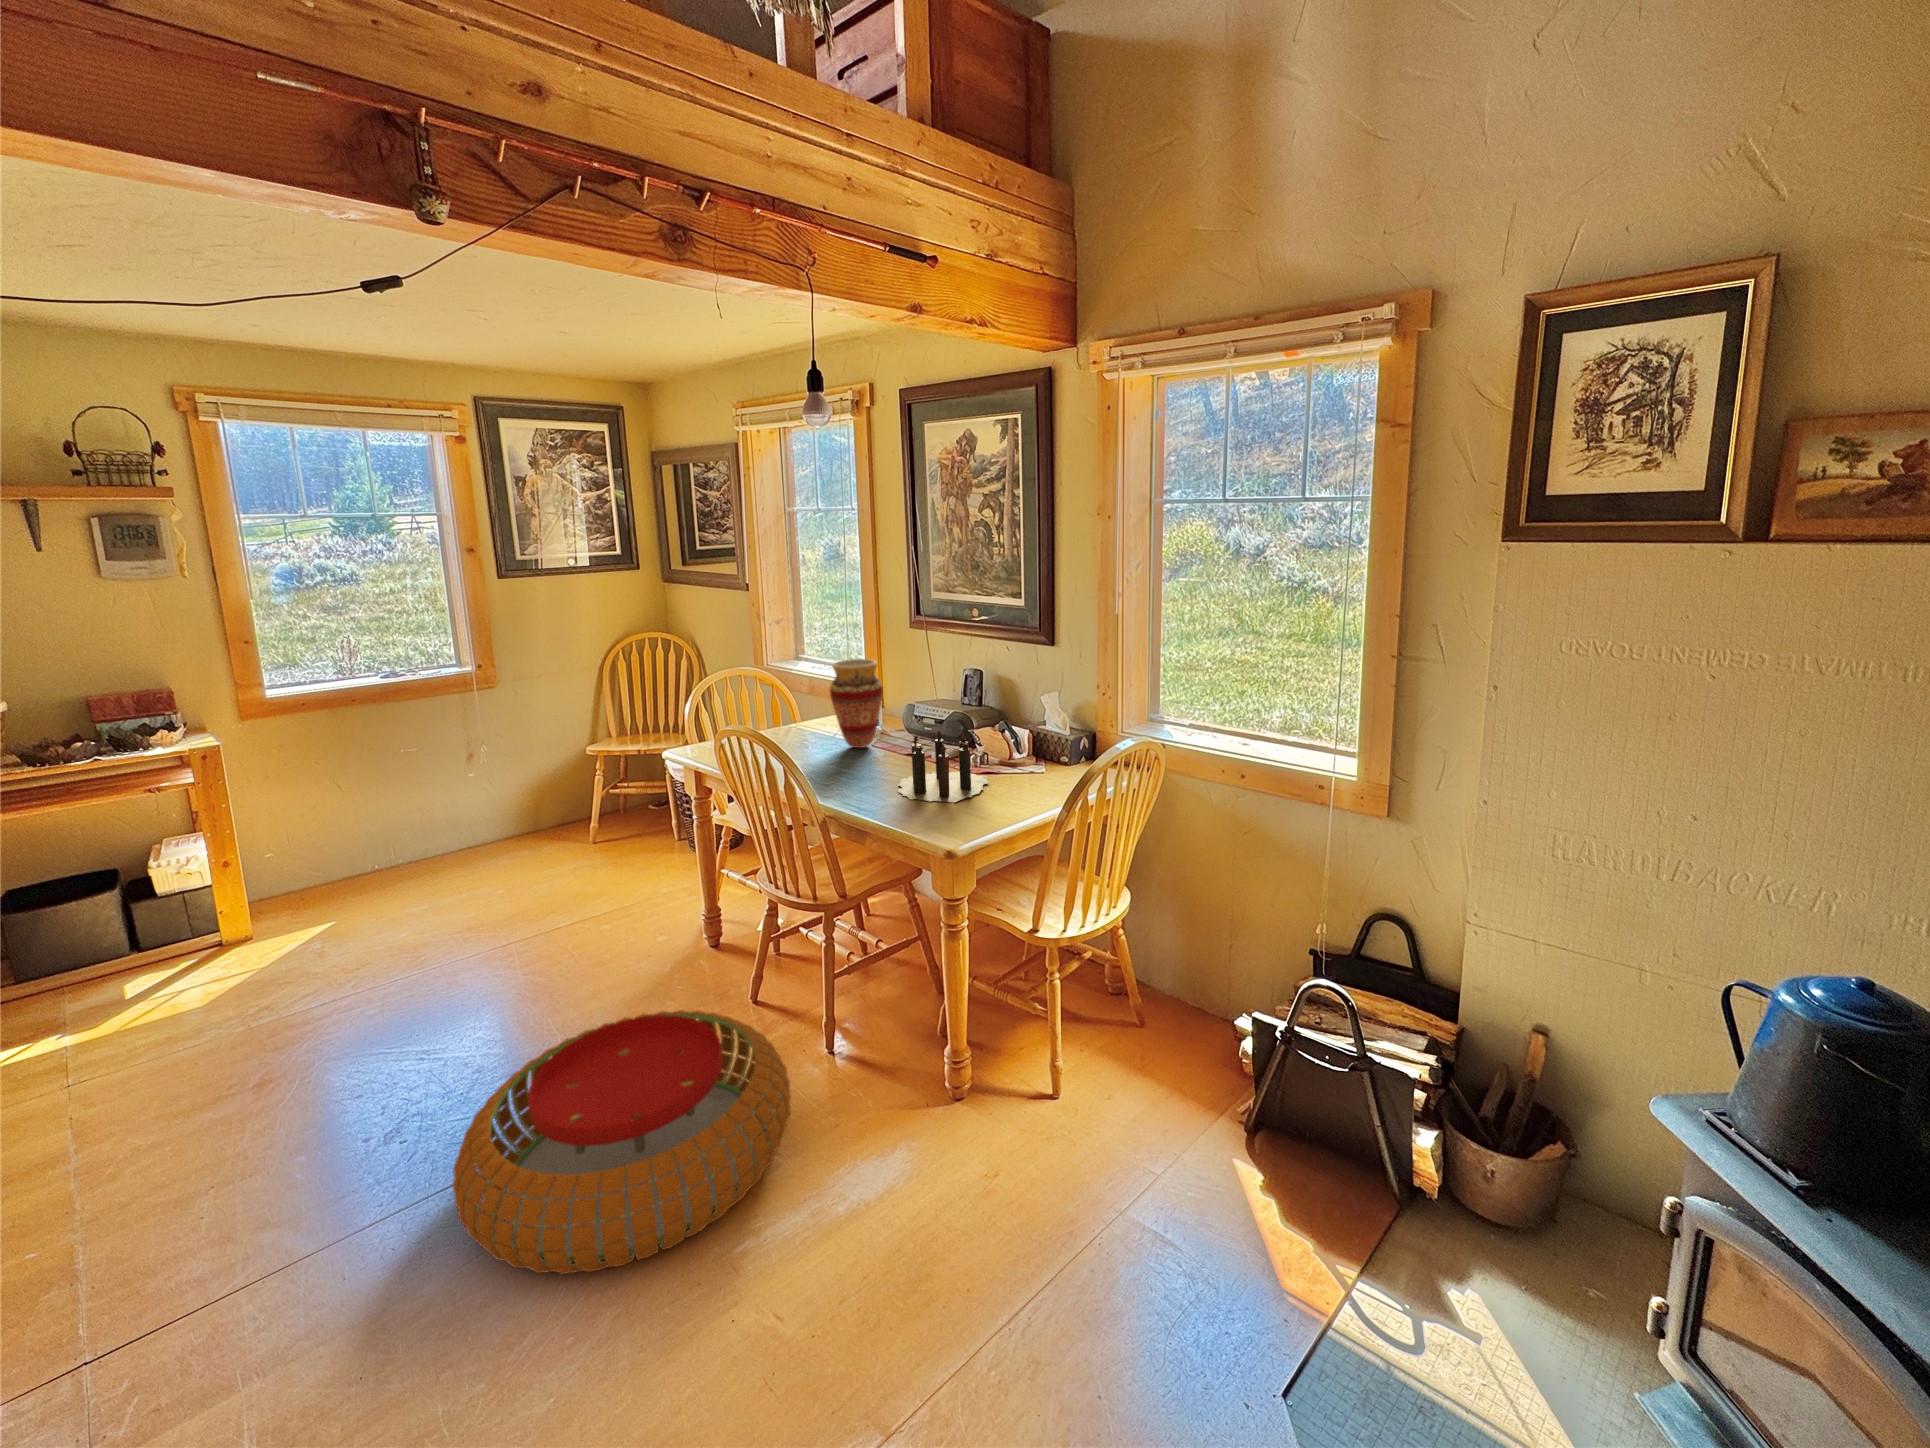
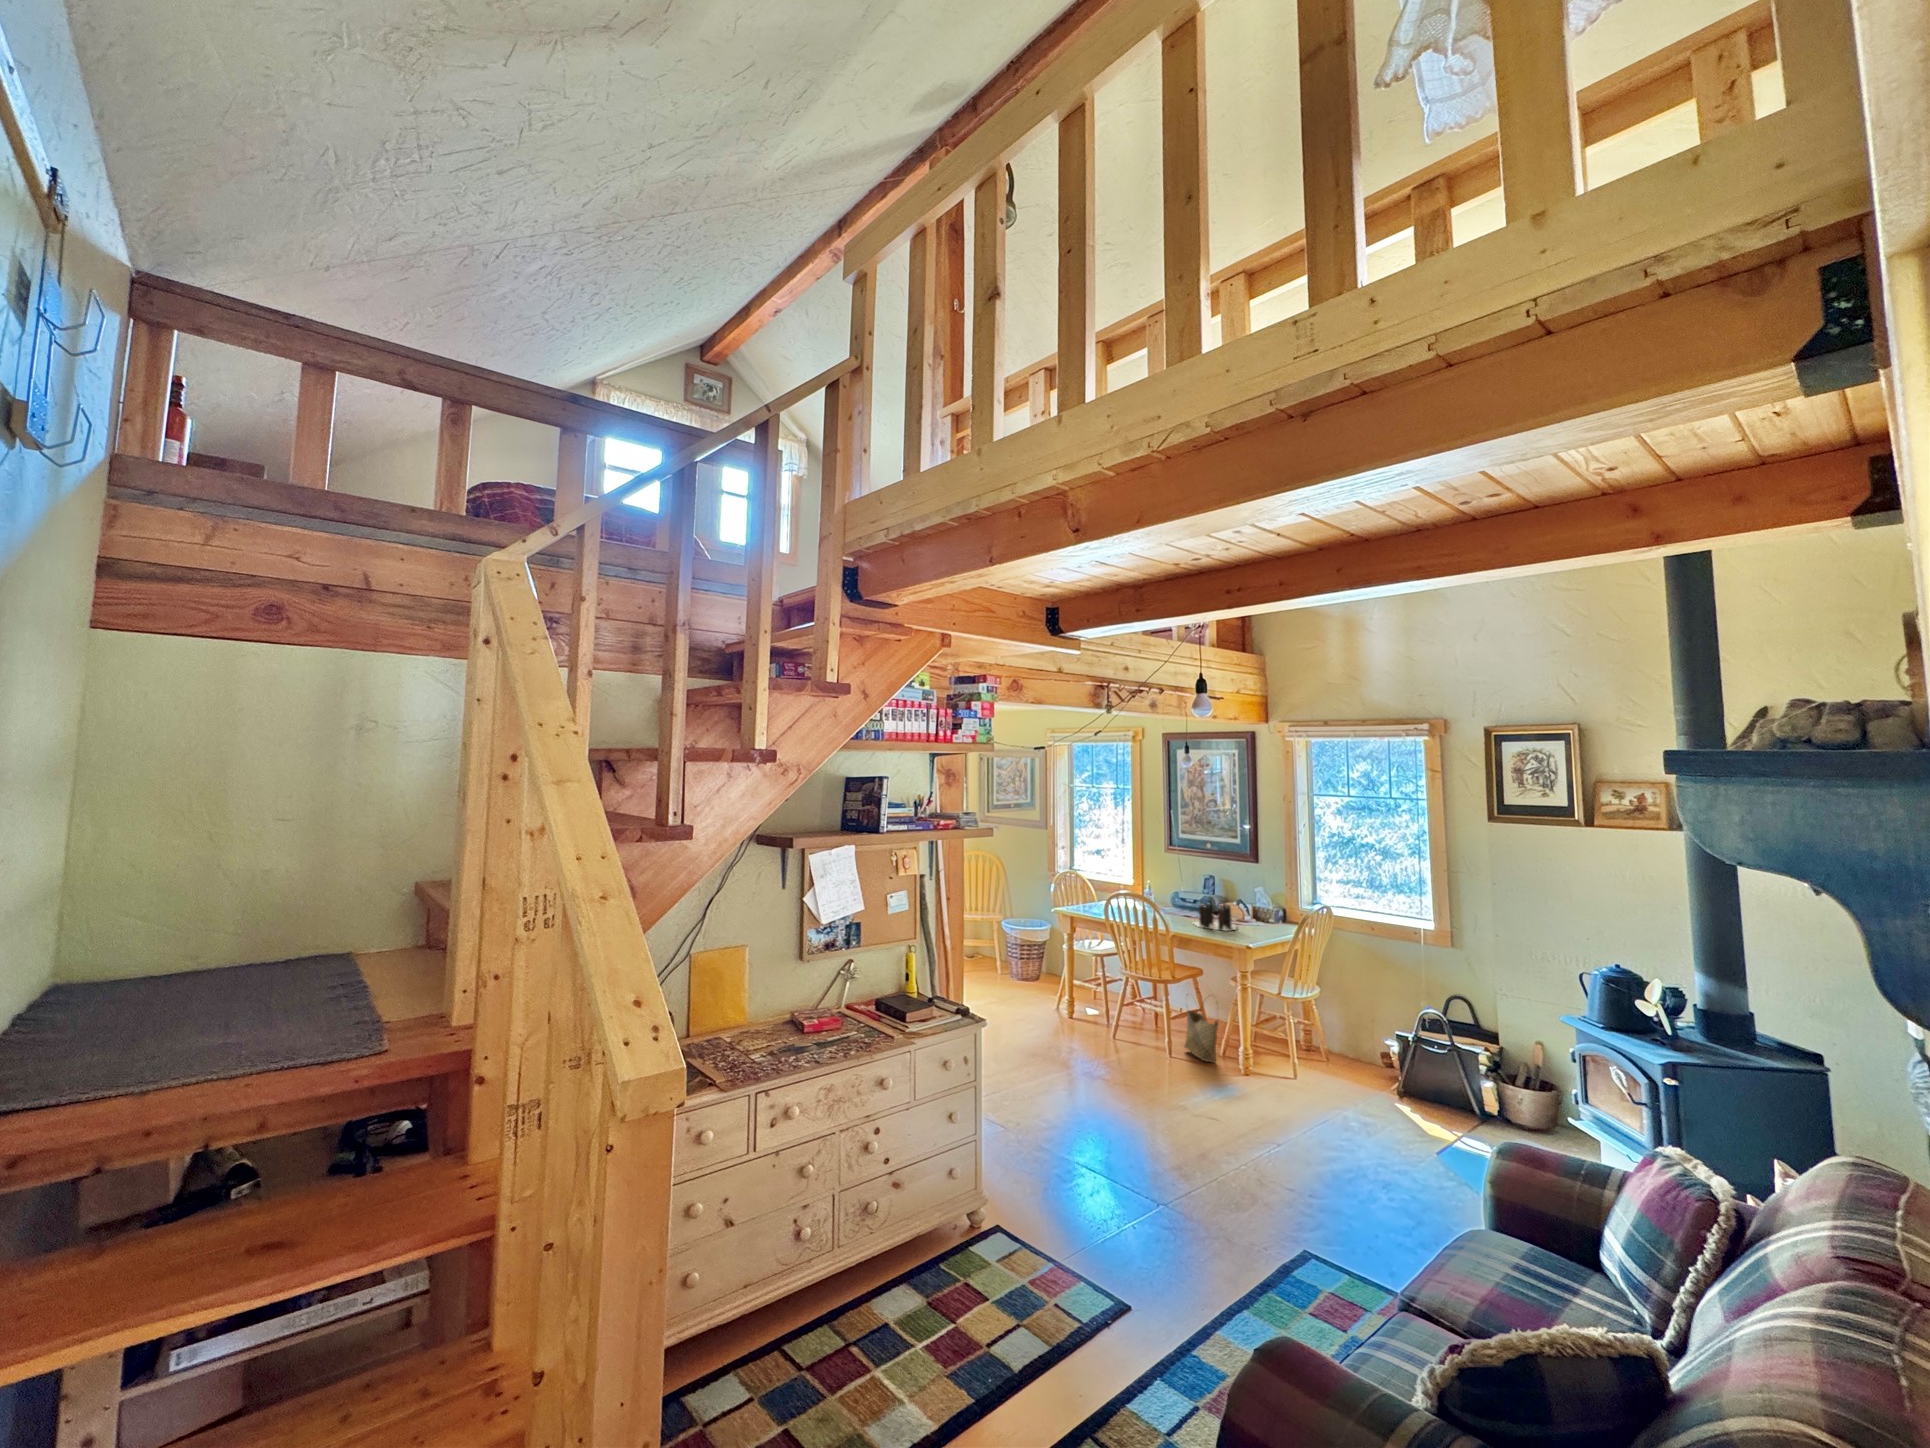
vase: present [830,659,883,748] -> none [1137,865,1165,911]
woven basket: none [870,927,928,1064] -> present [1185,994,1218,1062]
pouf: present [452,1010,791,1274] -> none [1043,1013,1177,1095]

